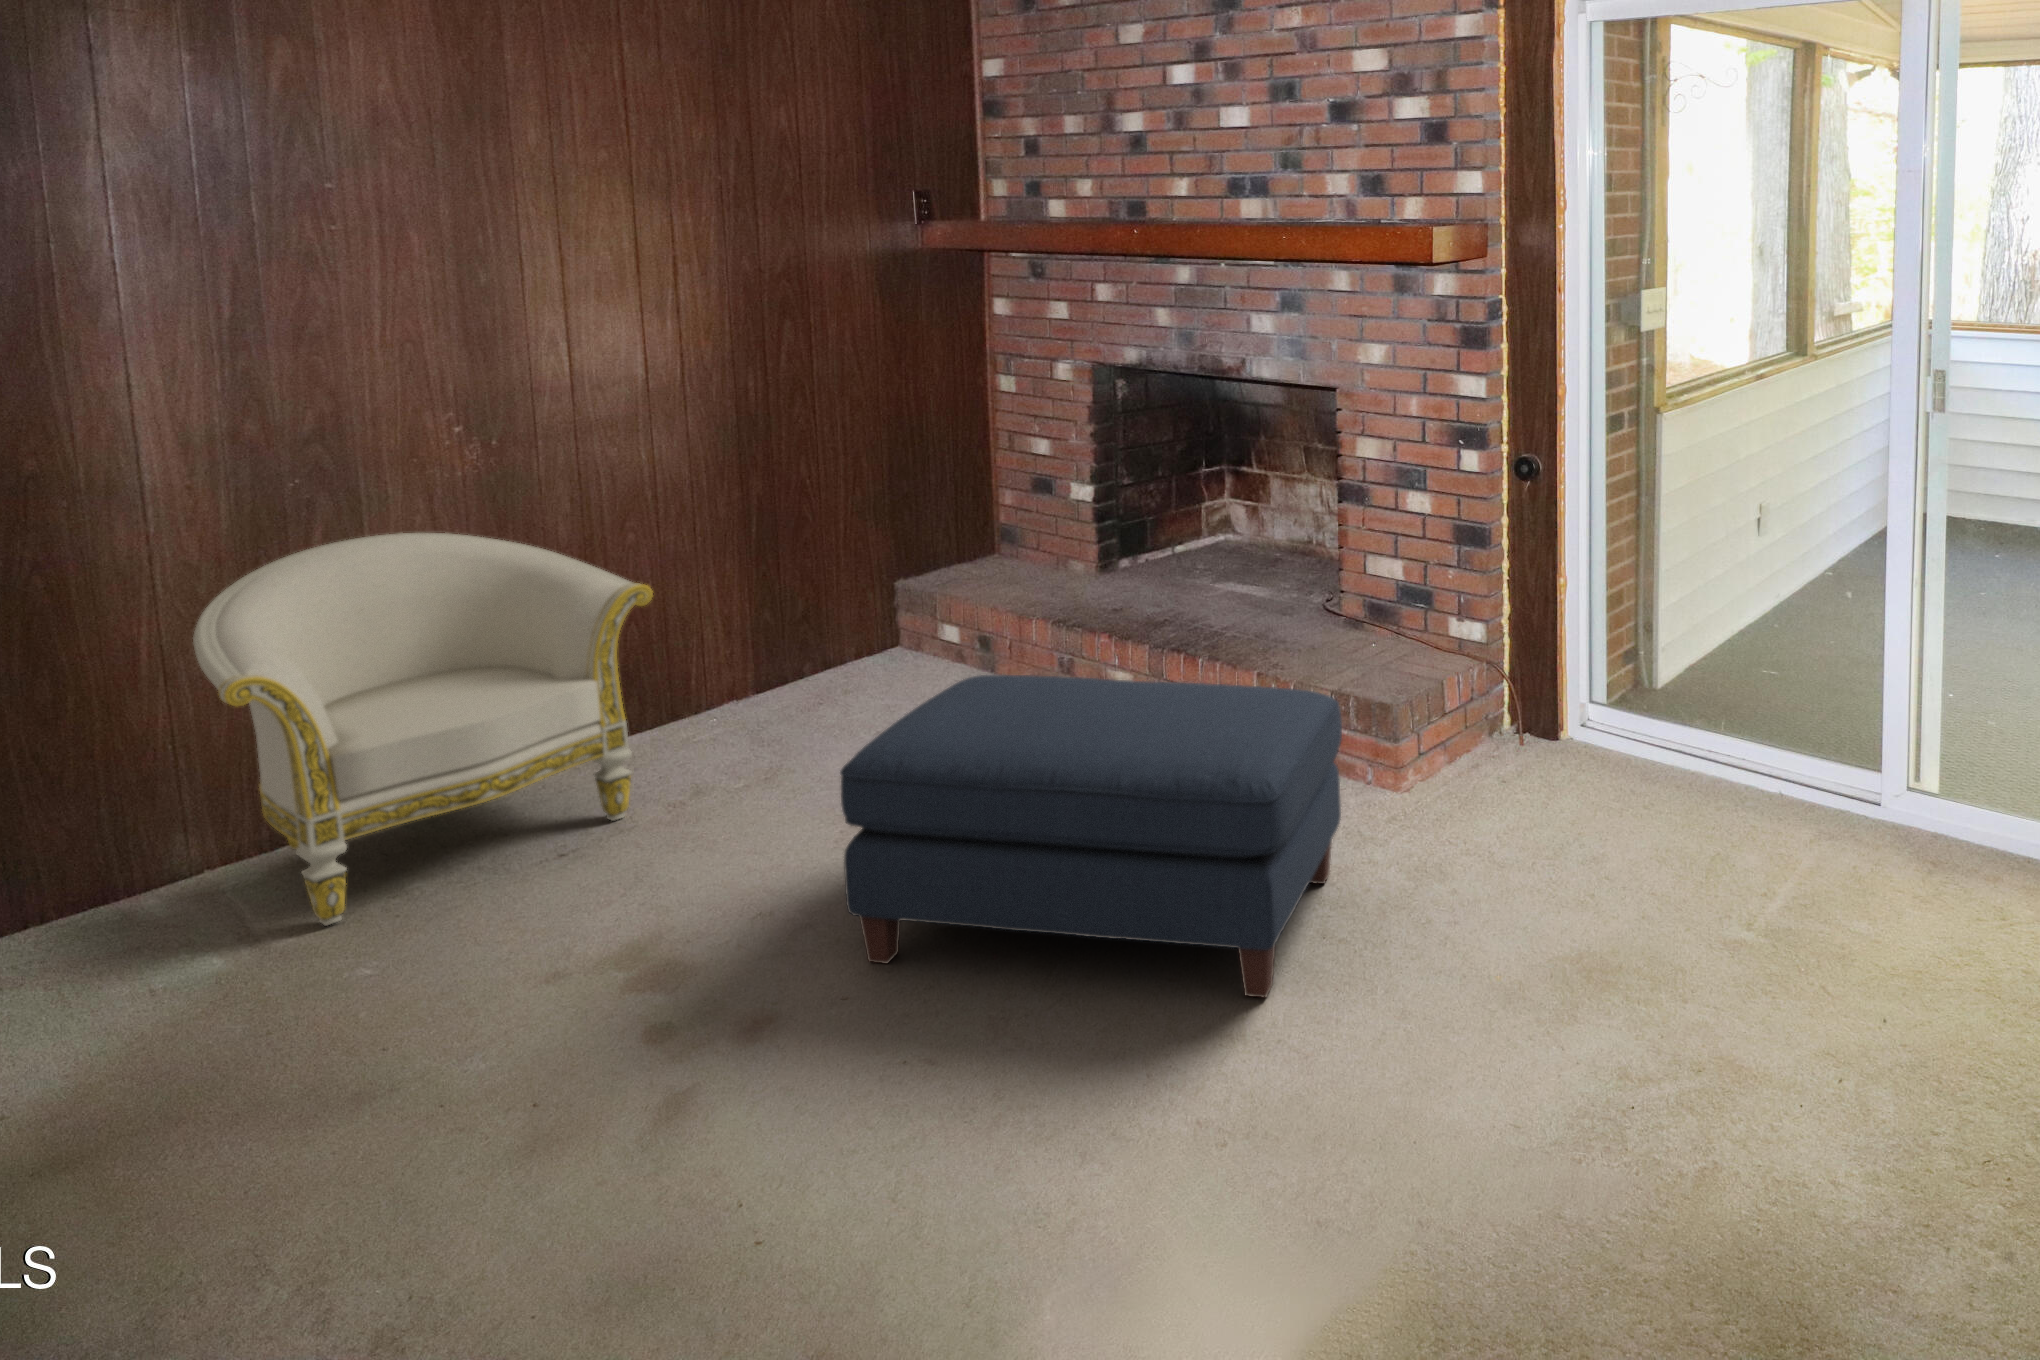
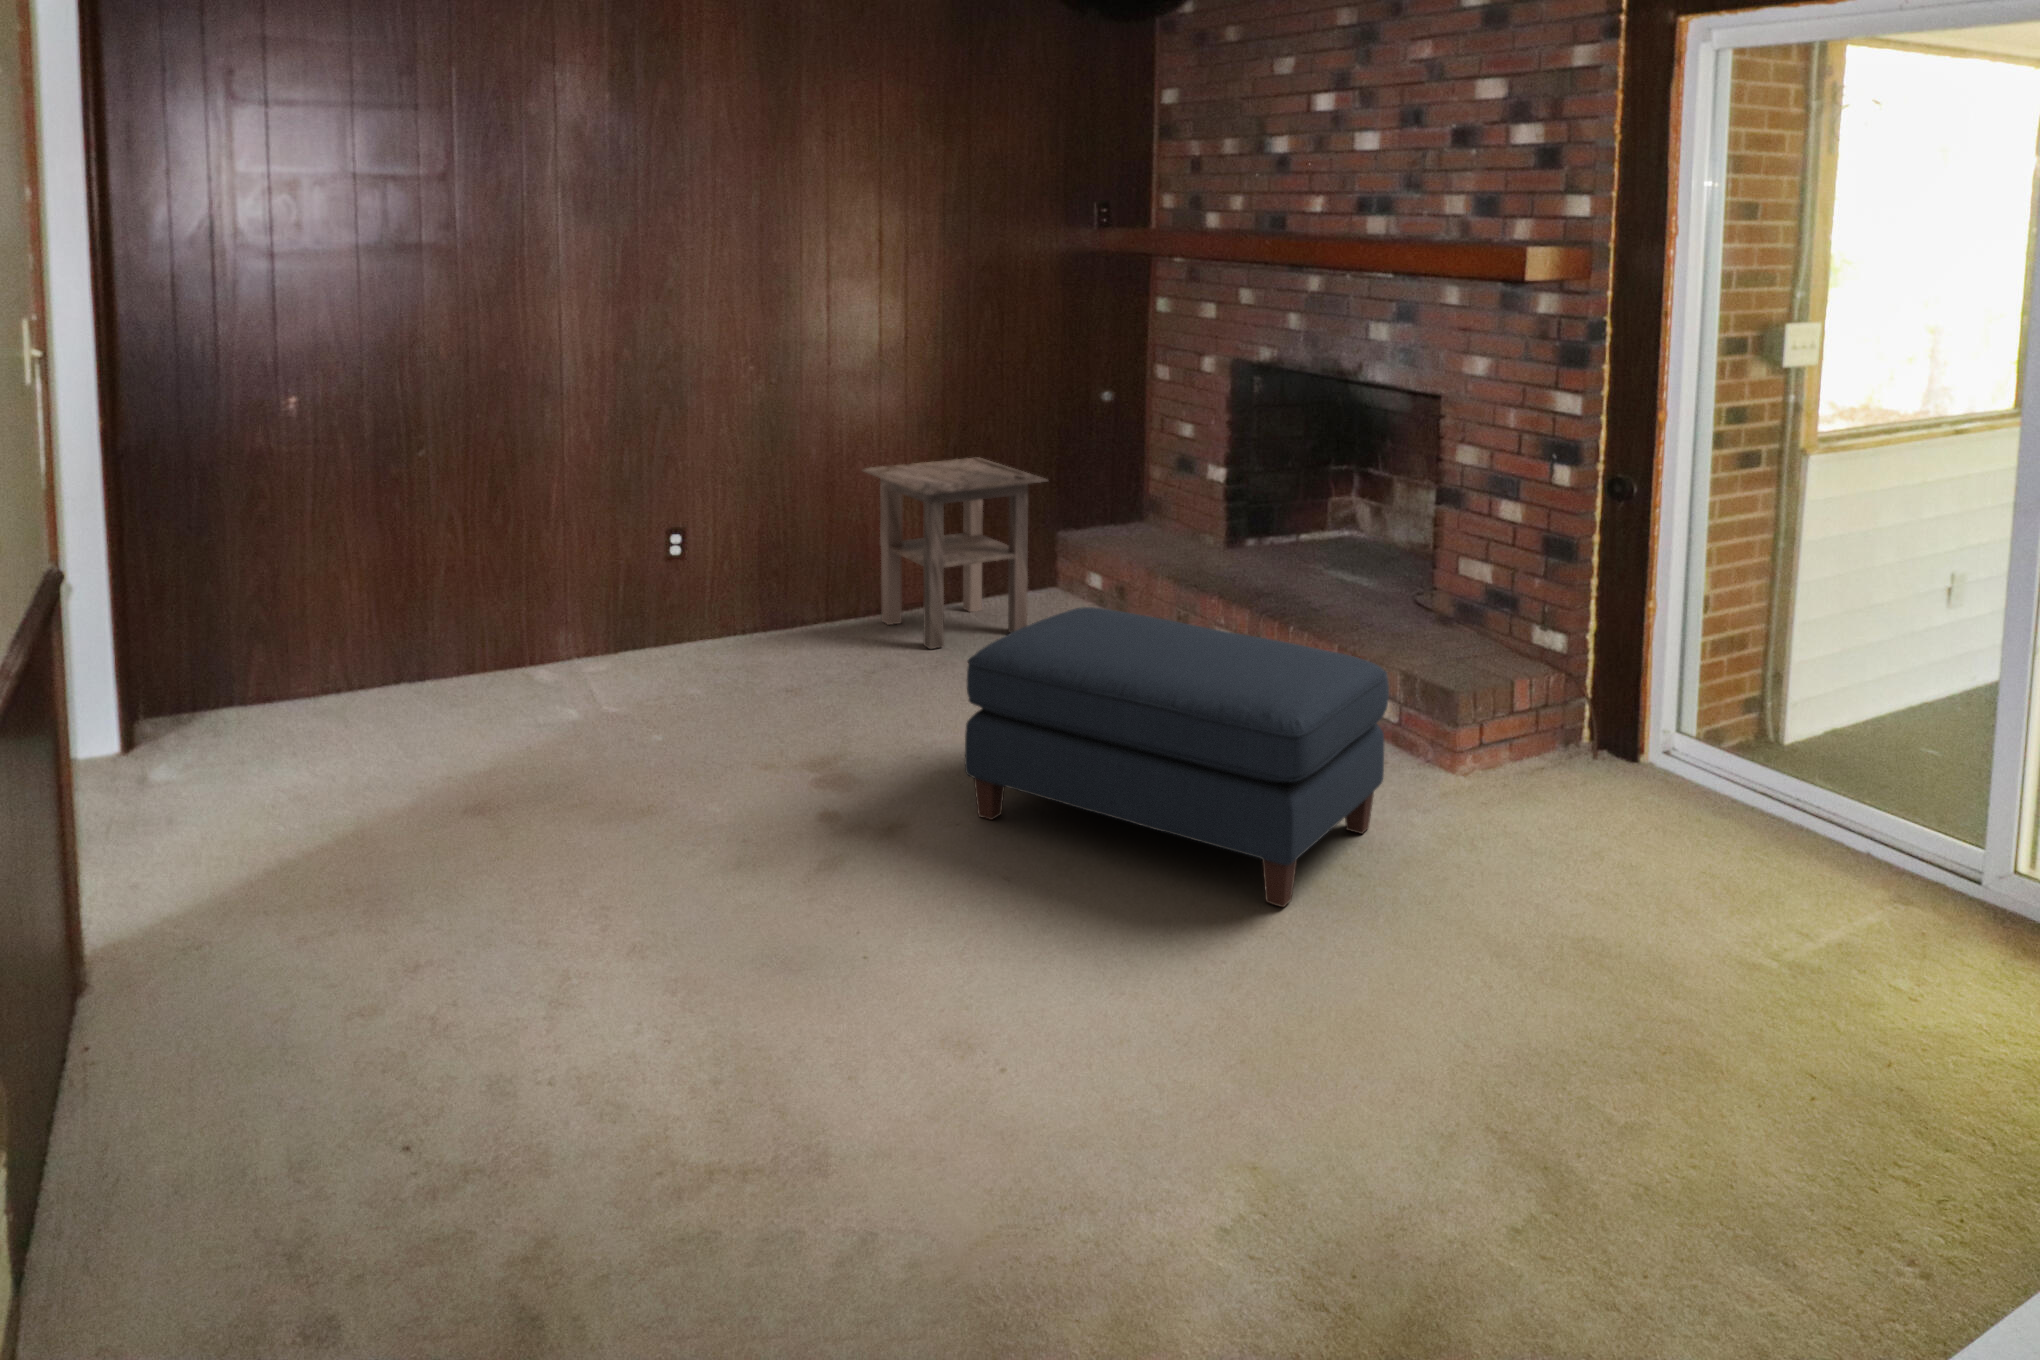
side table: none [643,503,894,746] -> present [863,457,1048,649]
armchair: present [193,533,653,925] -> none [567,447,859,720]

